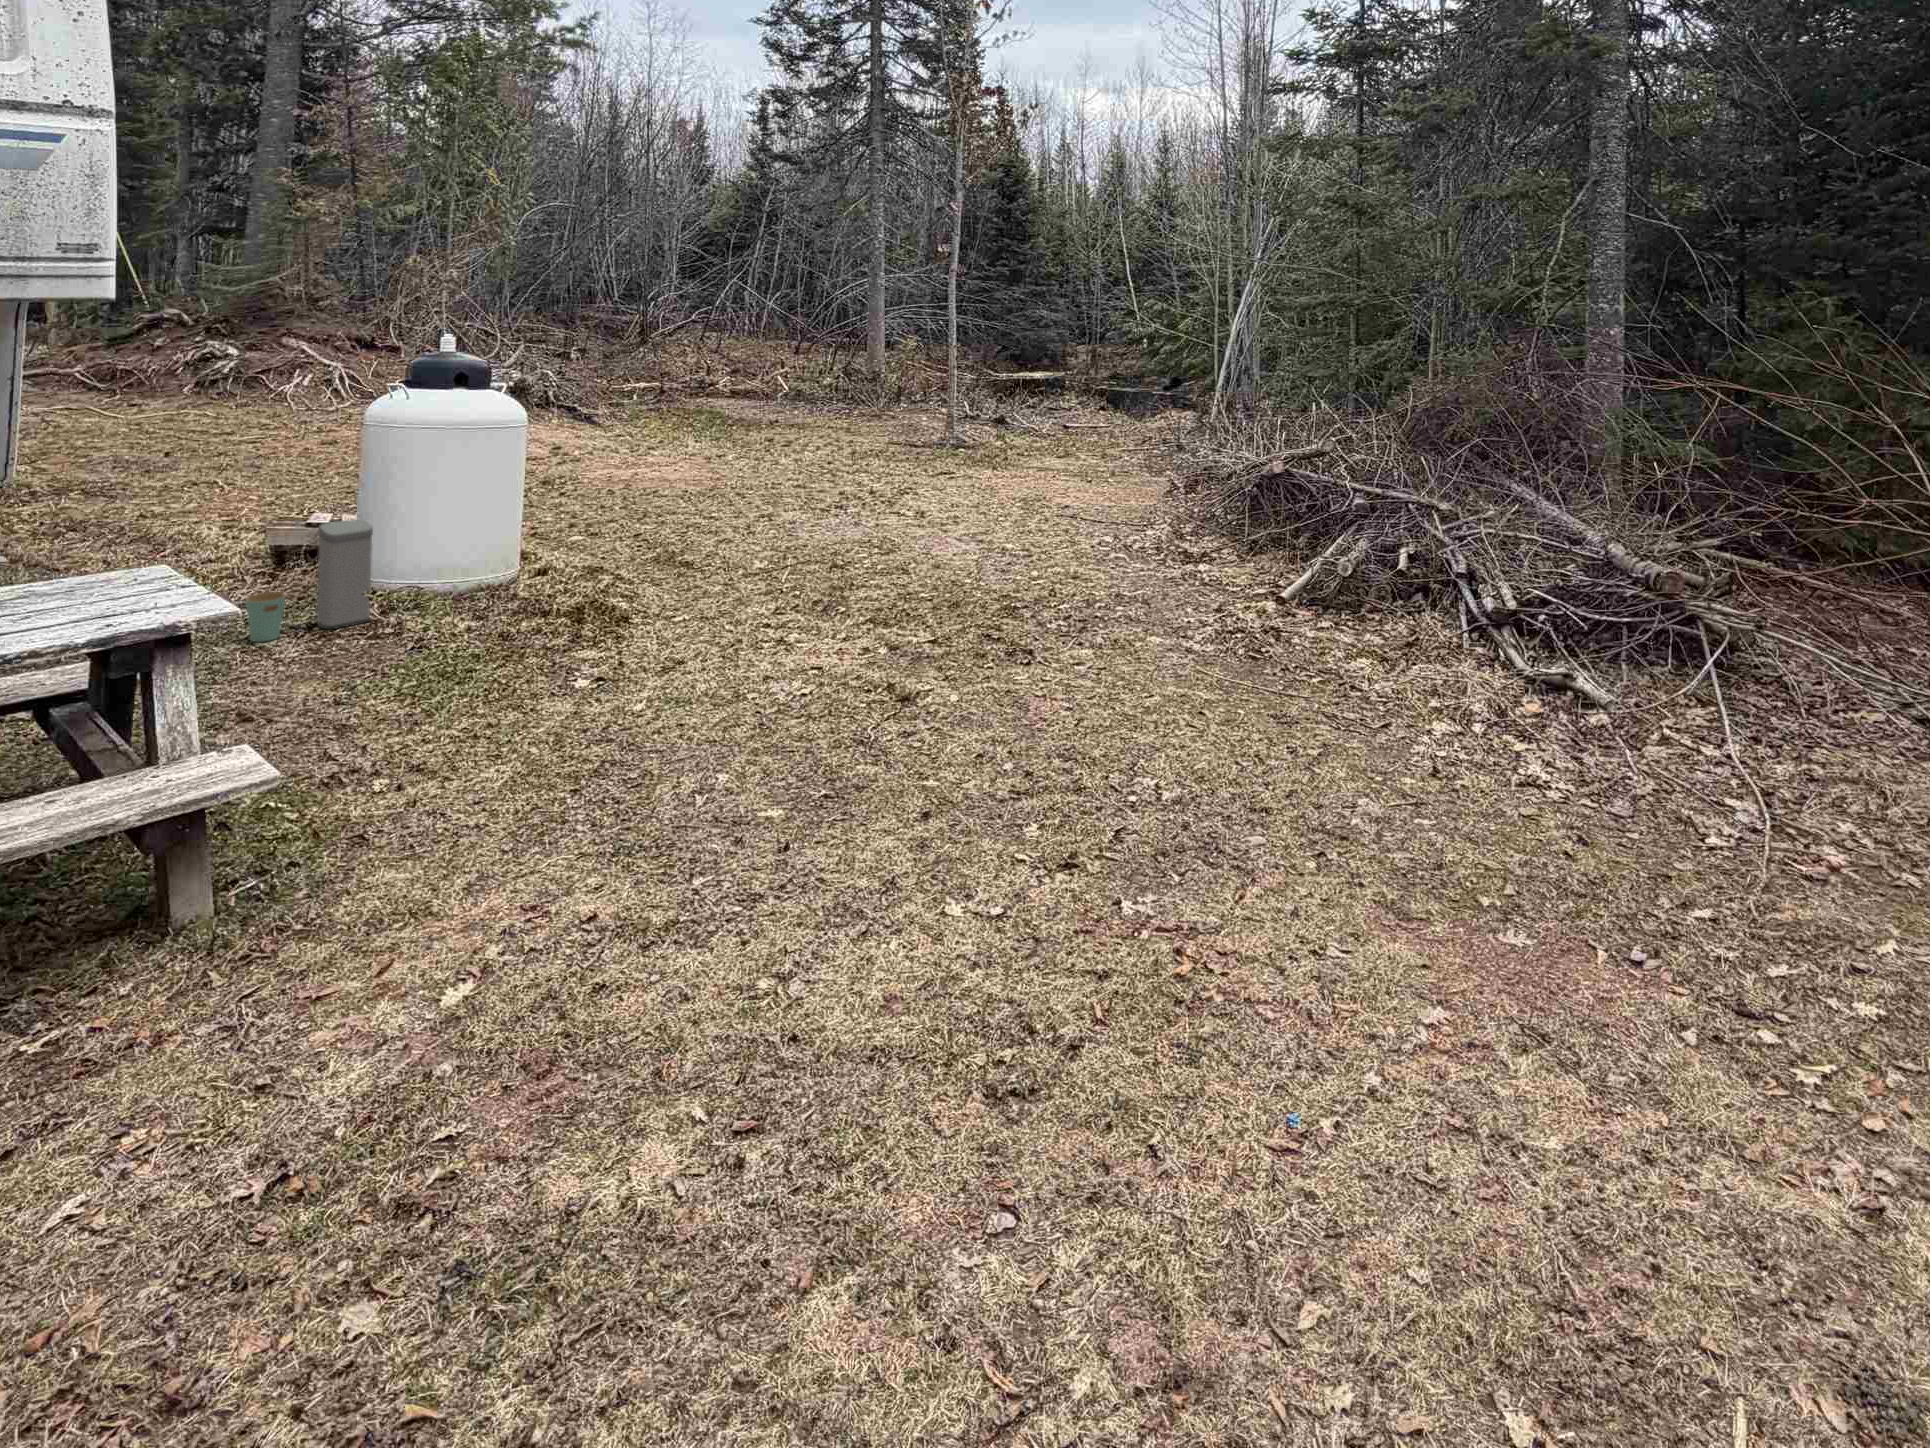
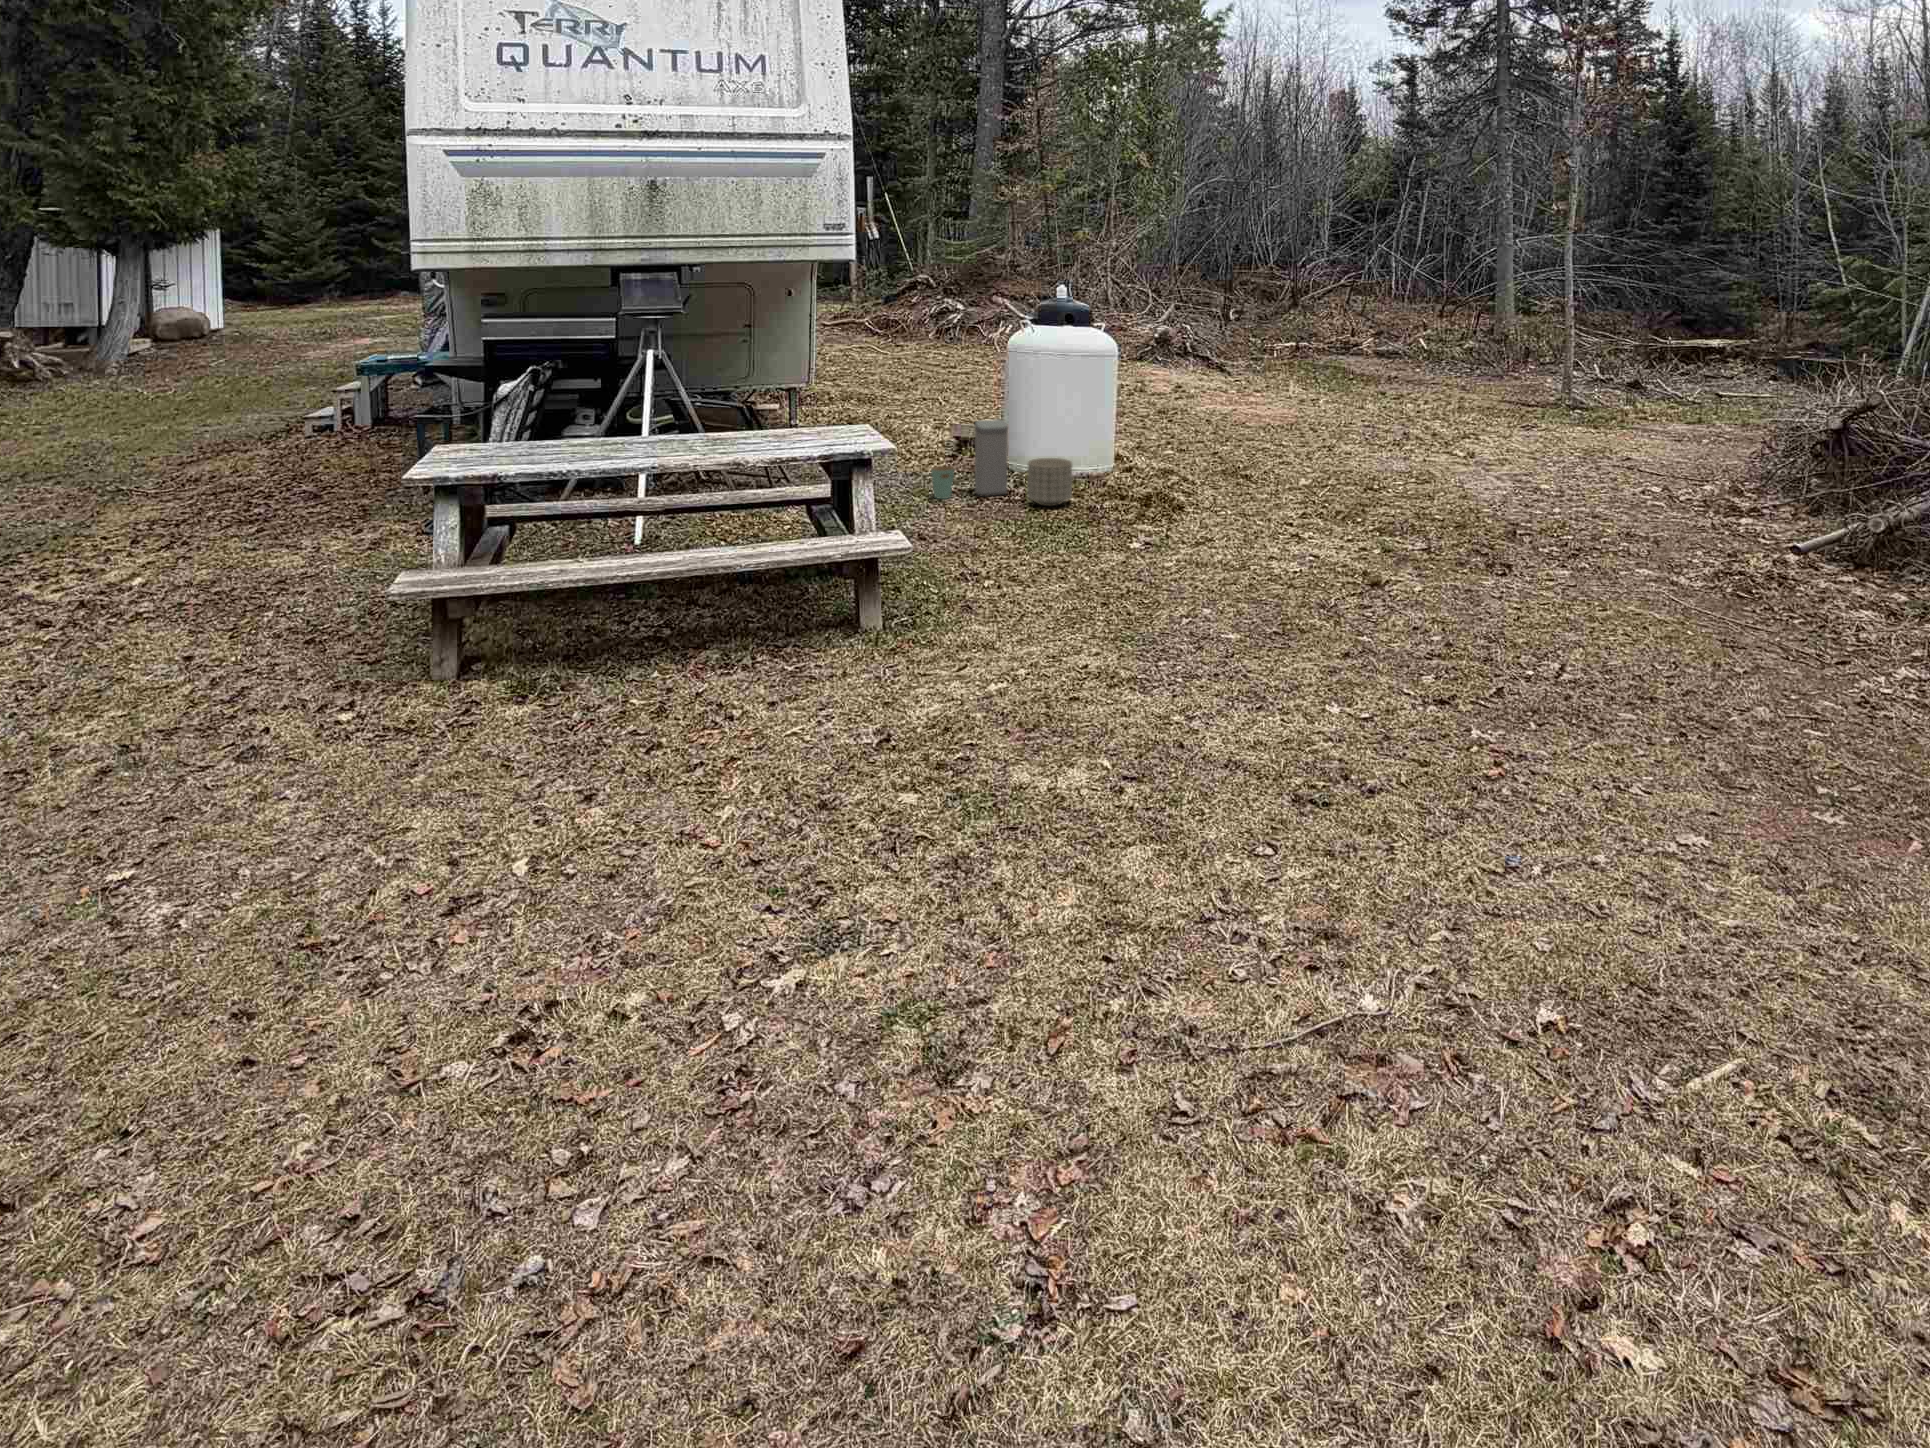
planter: none [406,565,474,633] -> present [1027,458,1072,506]

